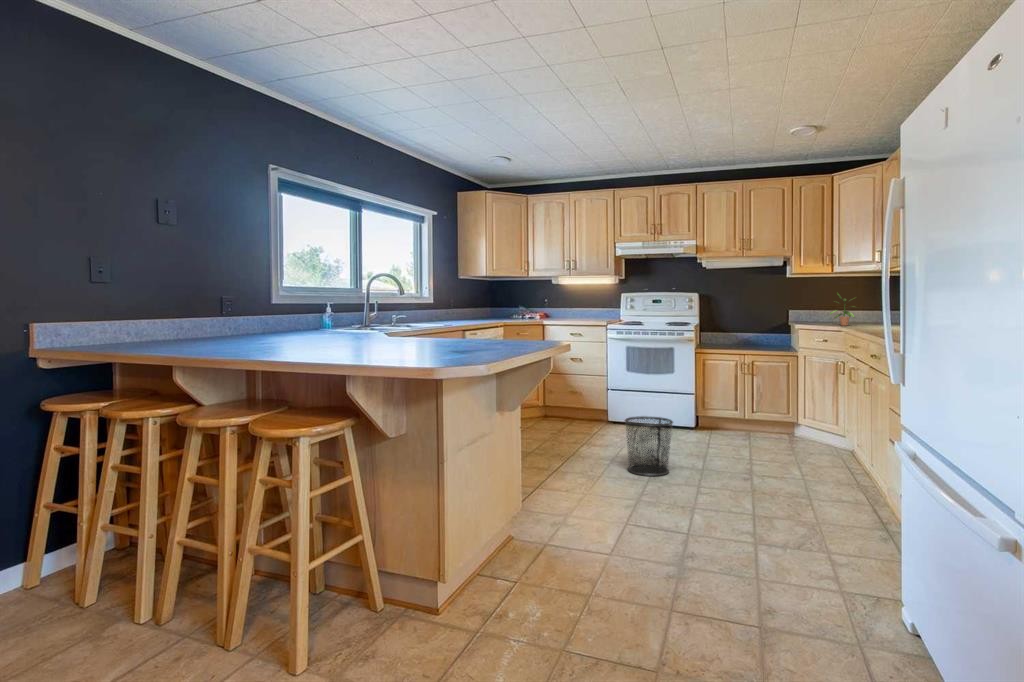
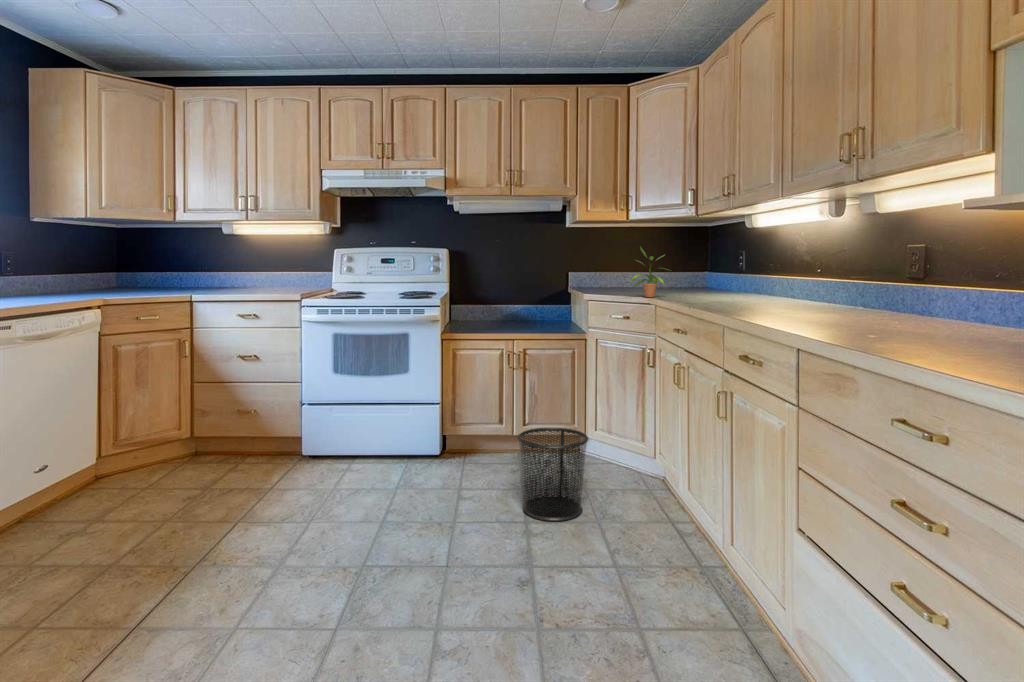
waste bin: present [625,416,673,476] -> present [517,427,588,521]

